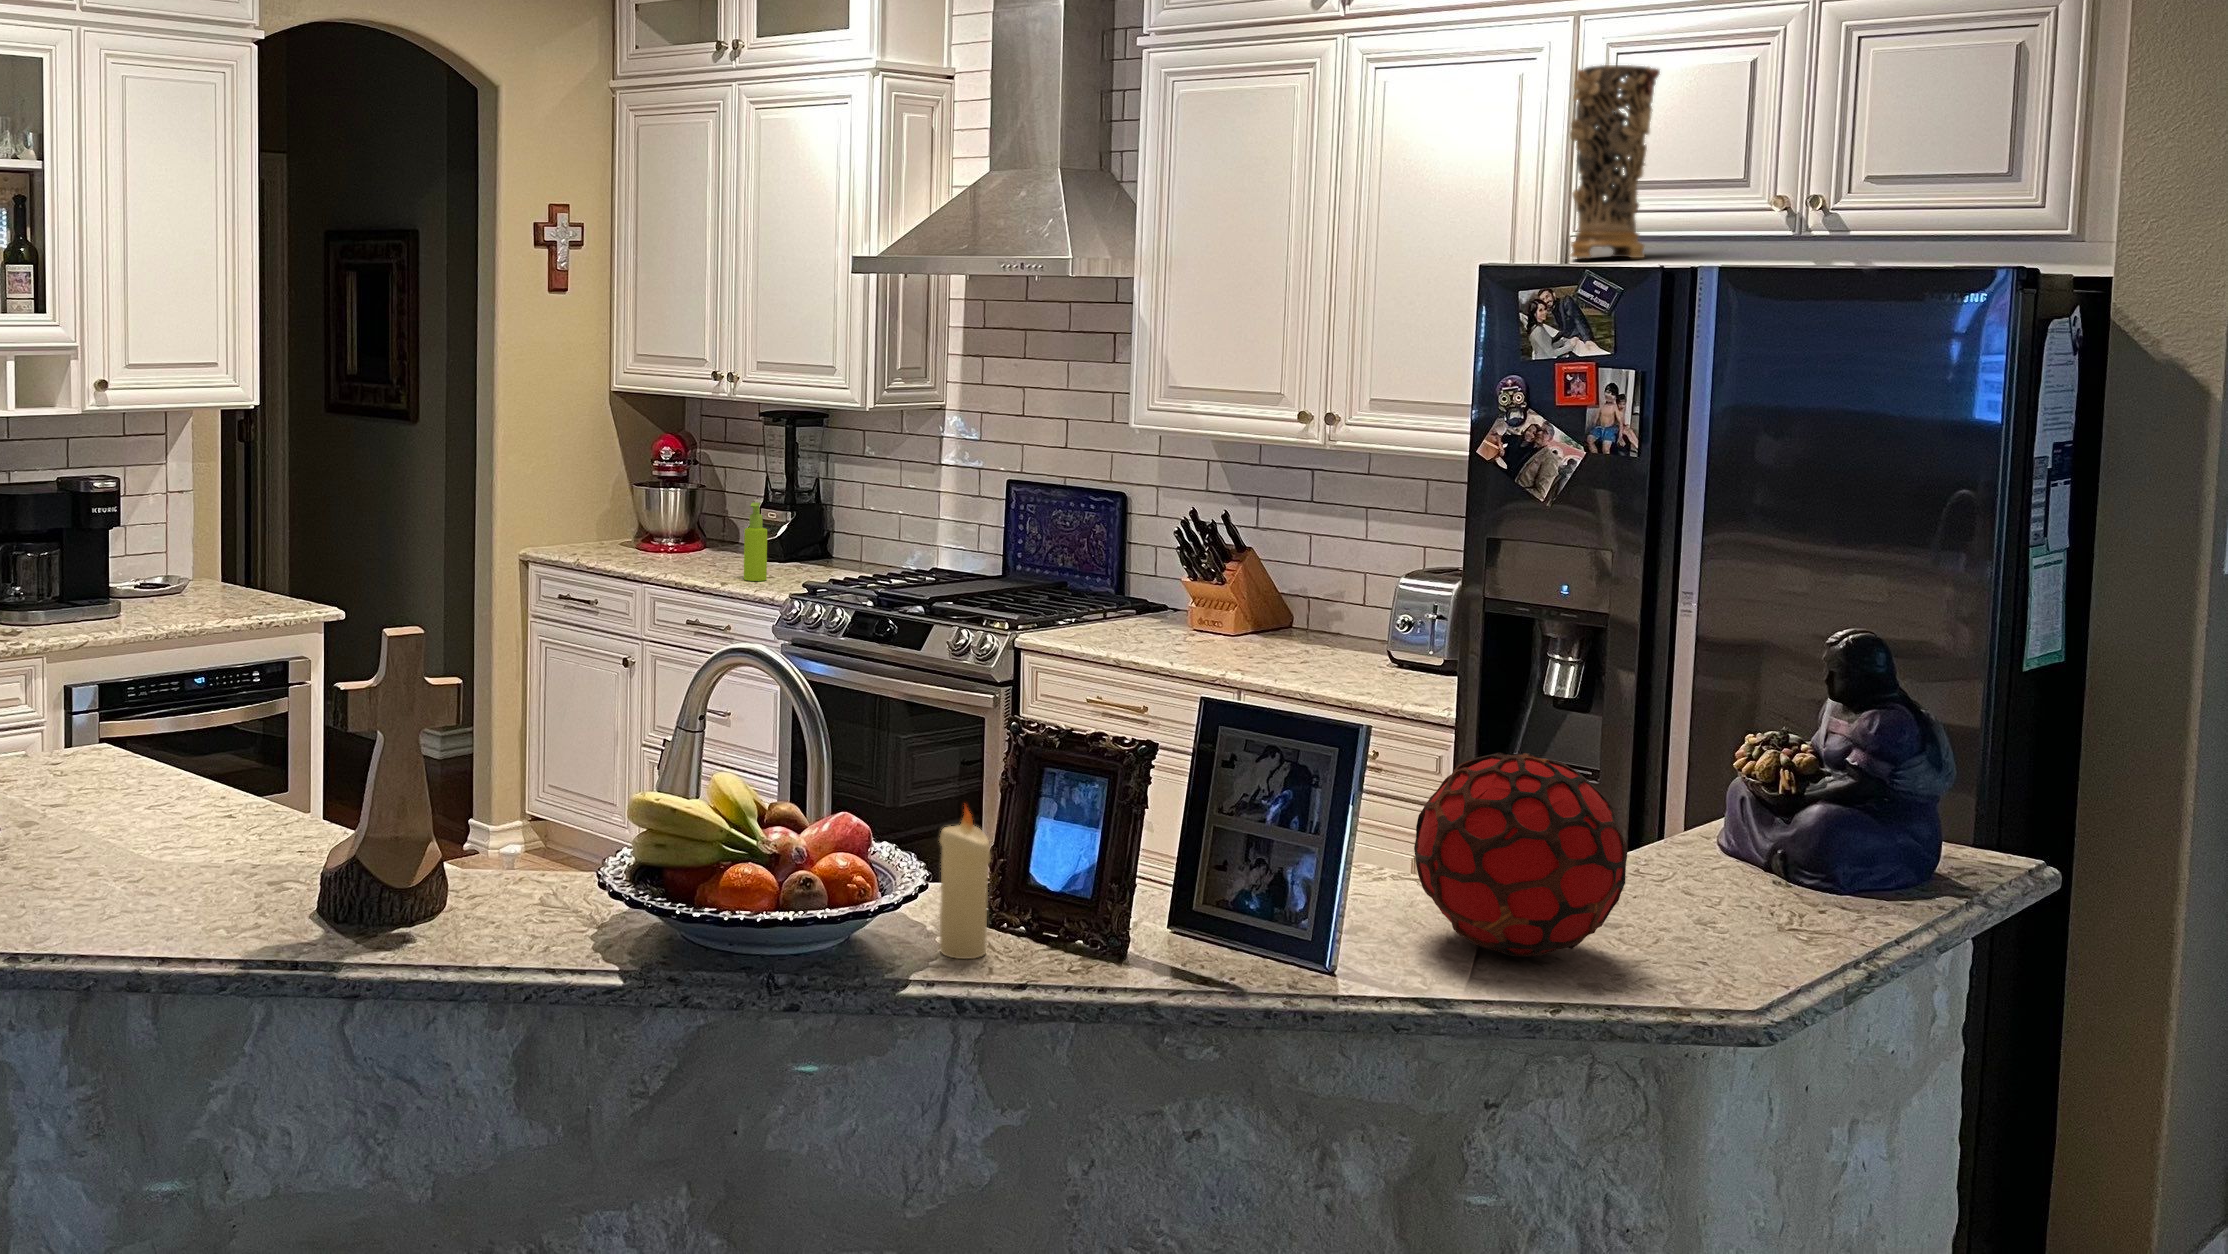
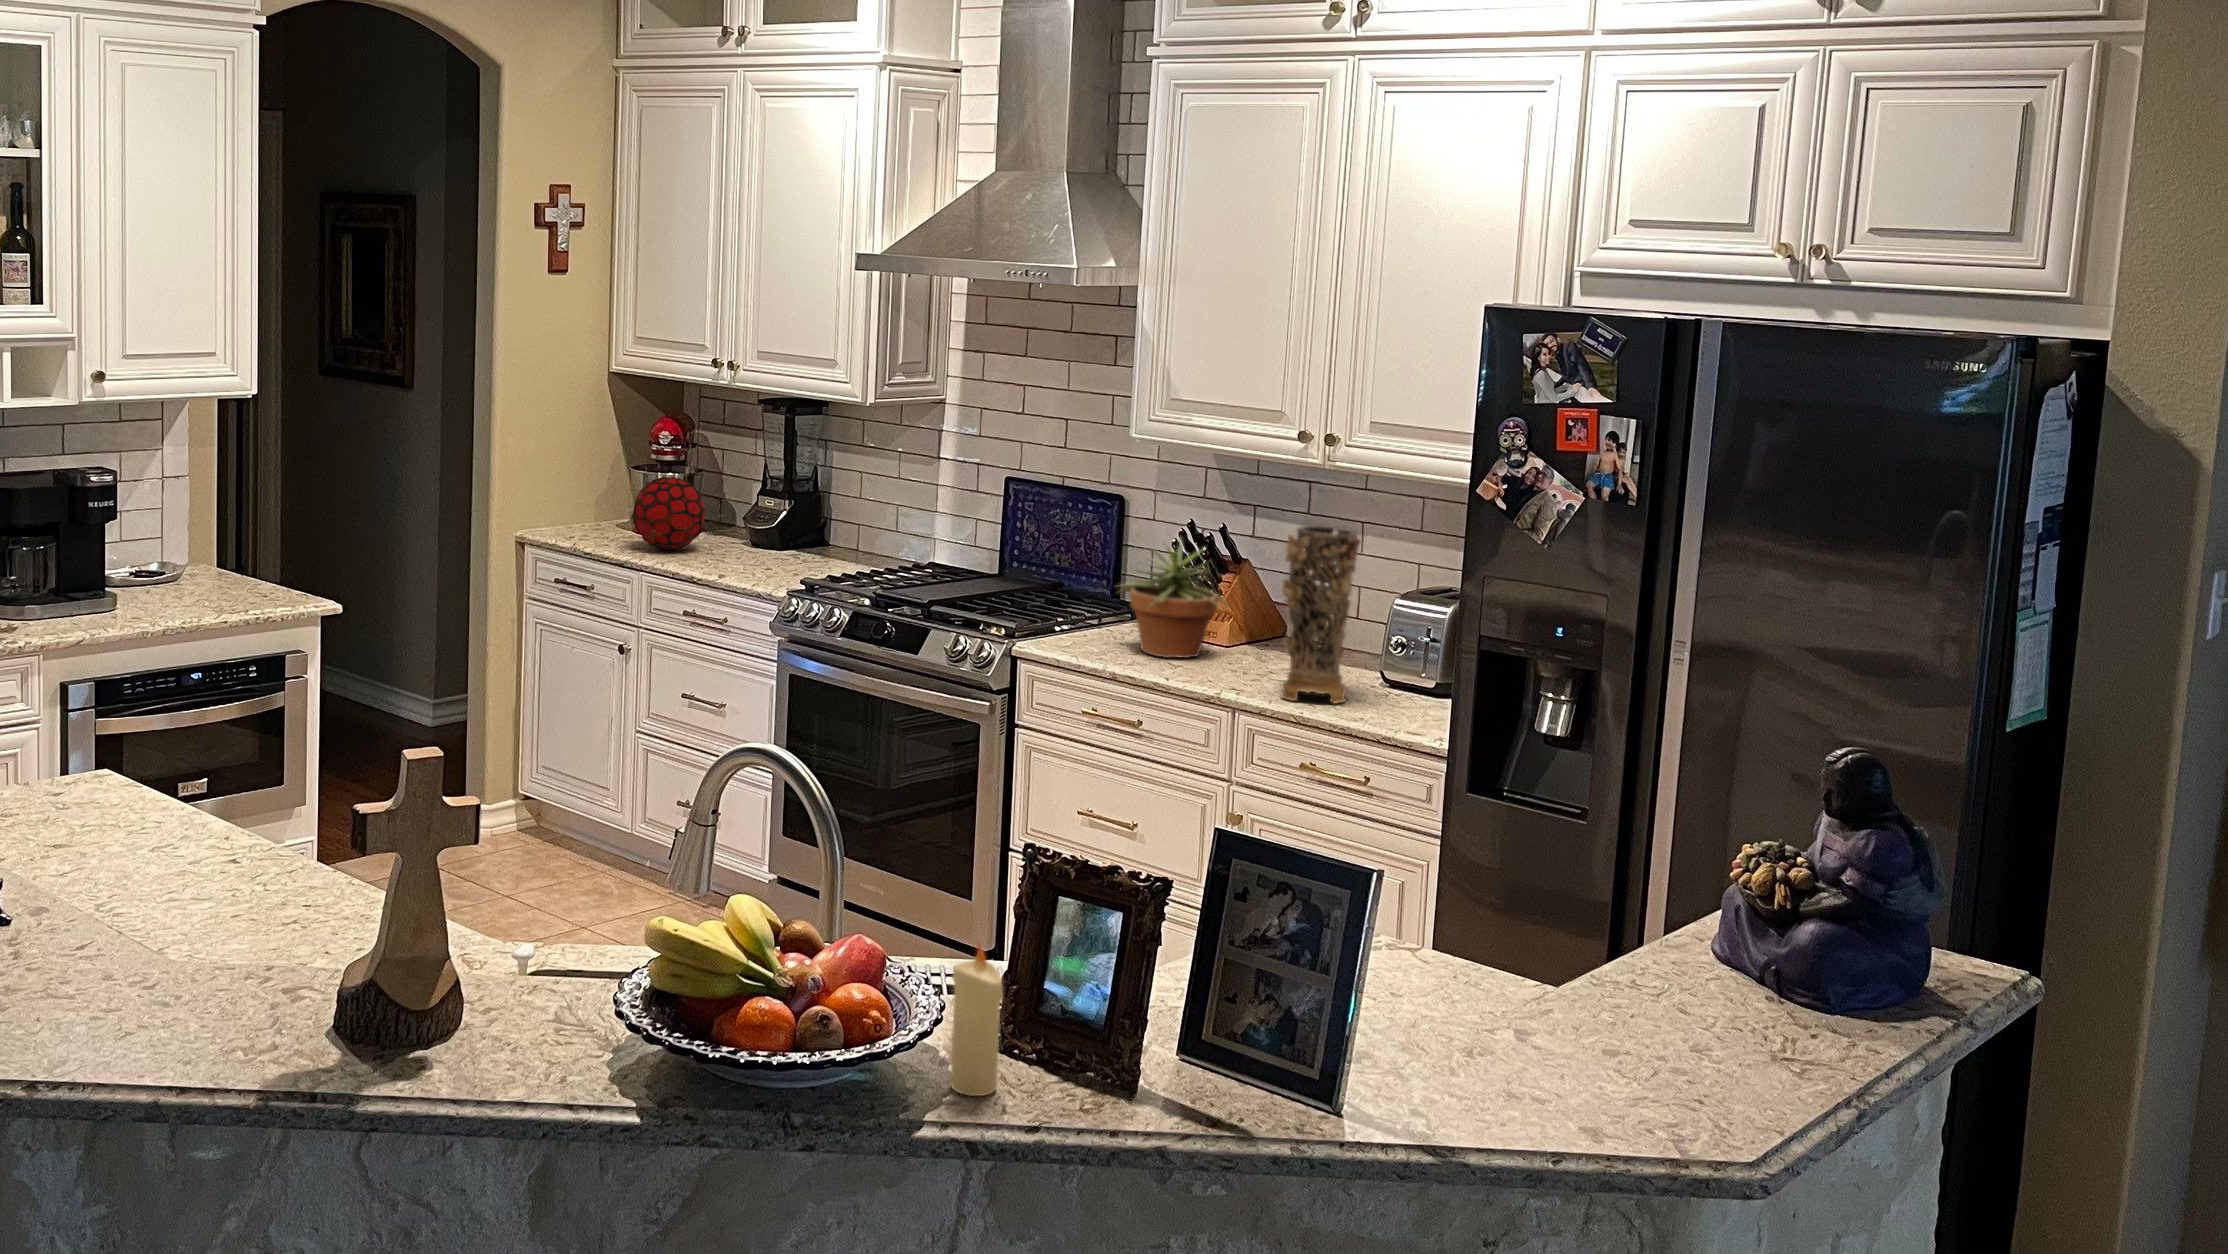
decorative vase: present [1570,65,1660,258] -> present [1281,526,1360,704]
soap dispenser: present [744,502,767,581] -> none [739,493,763,571]
potted plant: none [1121,527,1244,648] -> present [1120,539,1229,658]
decorative orb: present [1414,752,1628,956] -> present [633,477,706,550]

